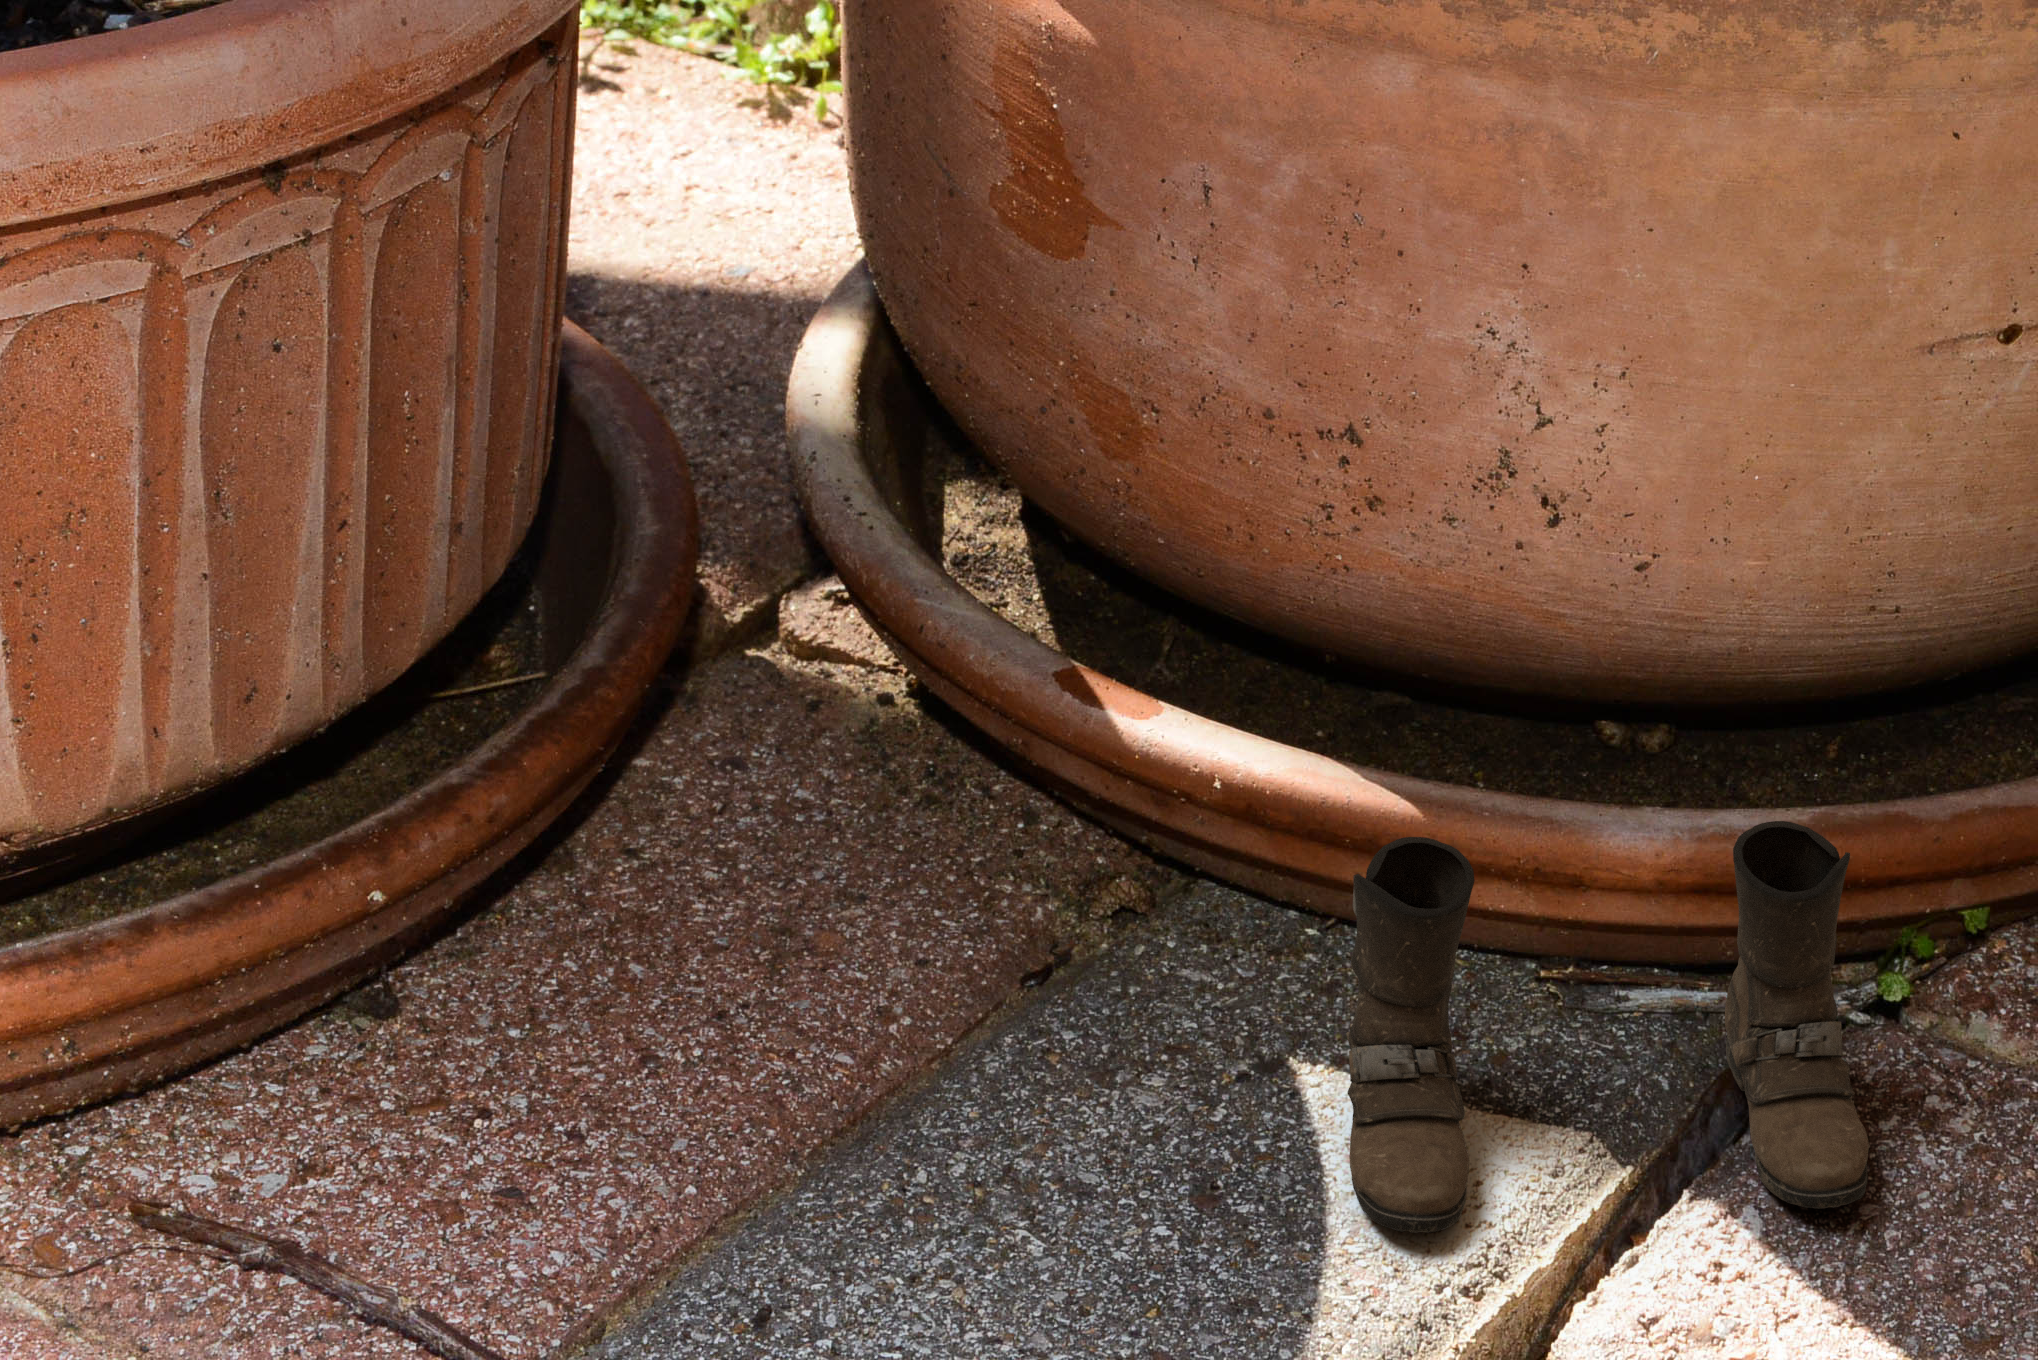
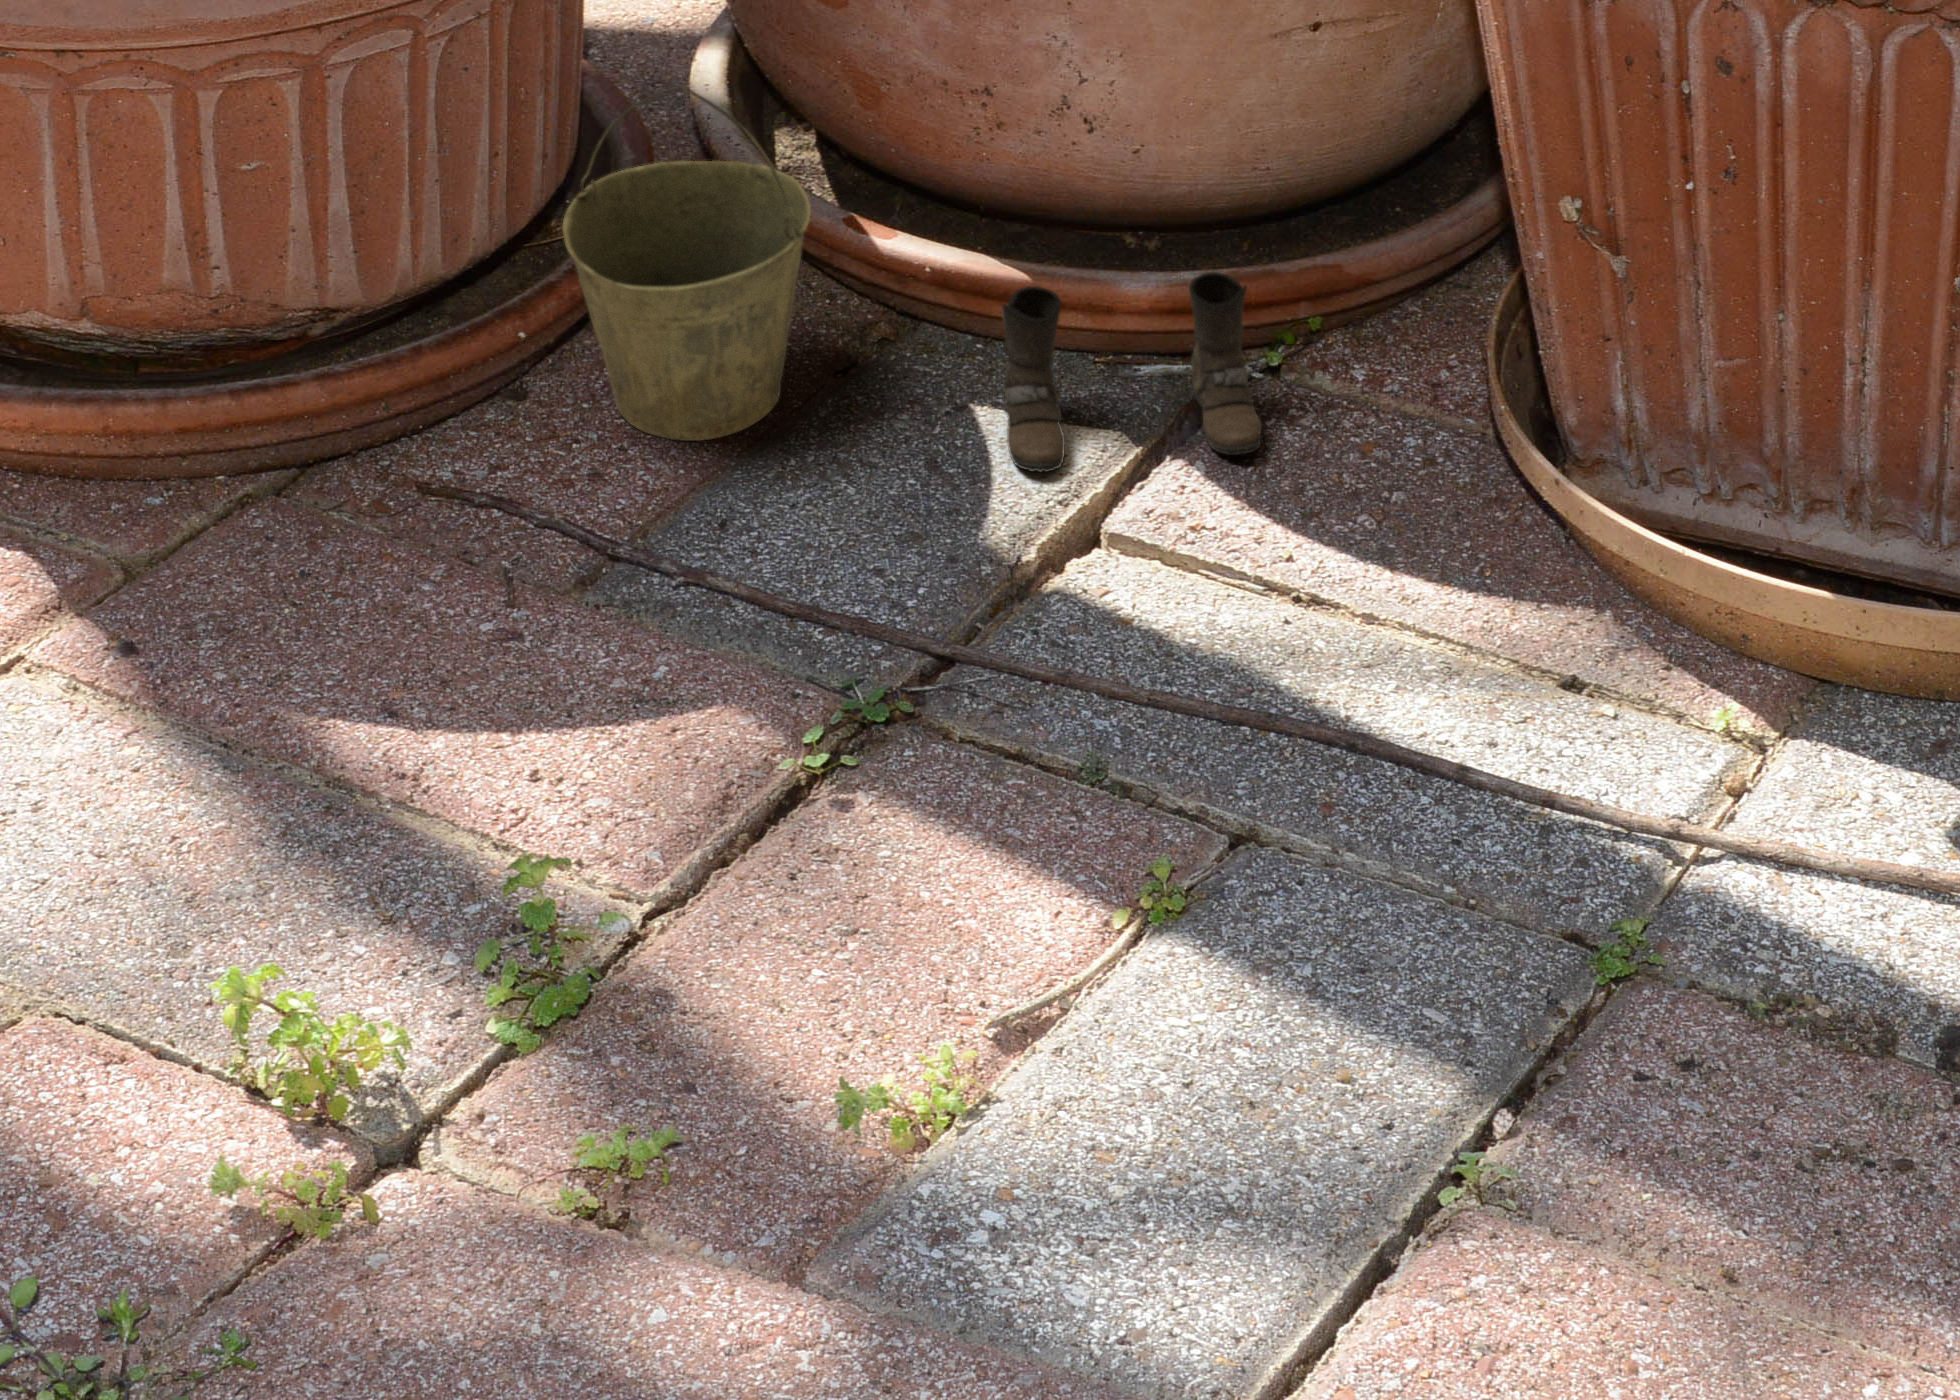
bucket: none [457,398,975,1128] -> present [562,86,811,441]

